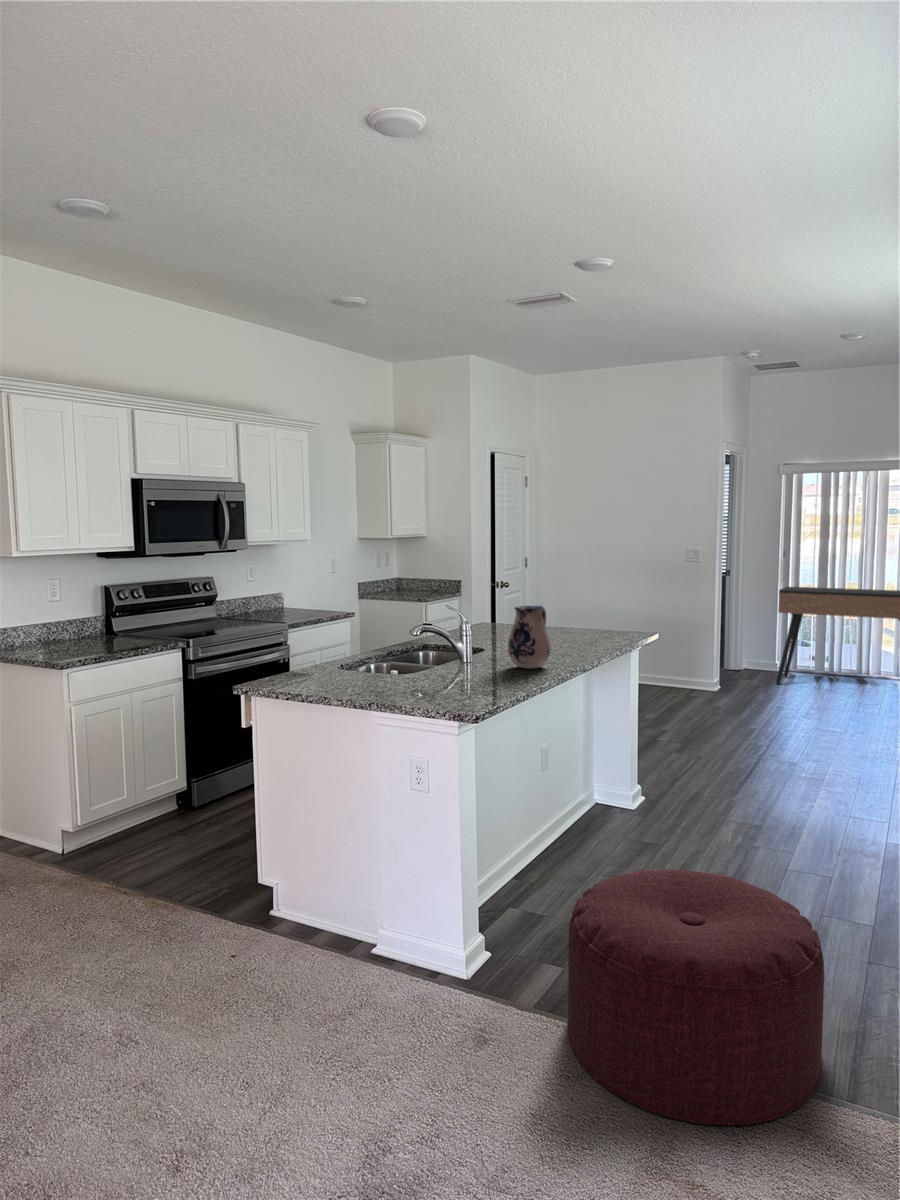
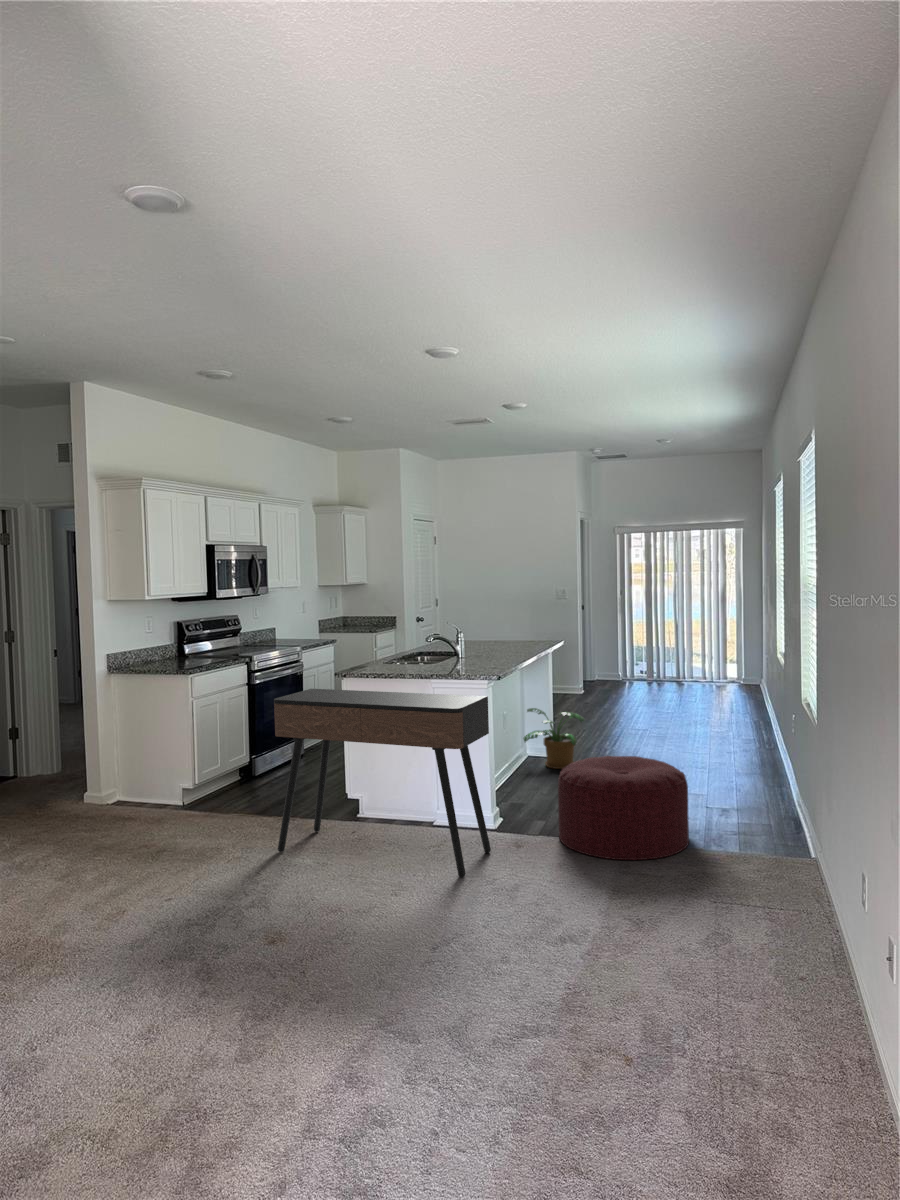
console table: present [776,587,900,684] -> present [274,689,491,877]
ceramic pitcher: present [508,606,550,669] -> none [488,621,514,659]
potted plant: none [581,734,680,834] -> present [523,708,585,769]

